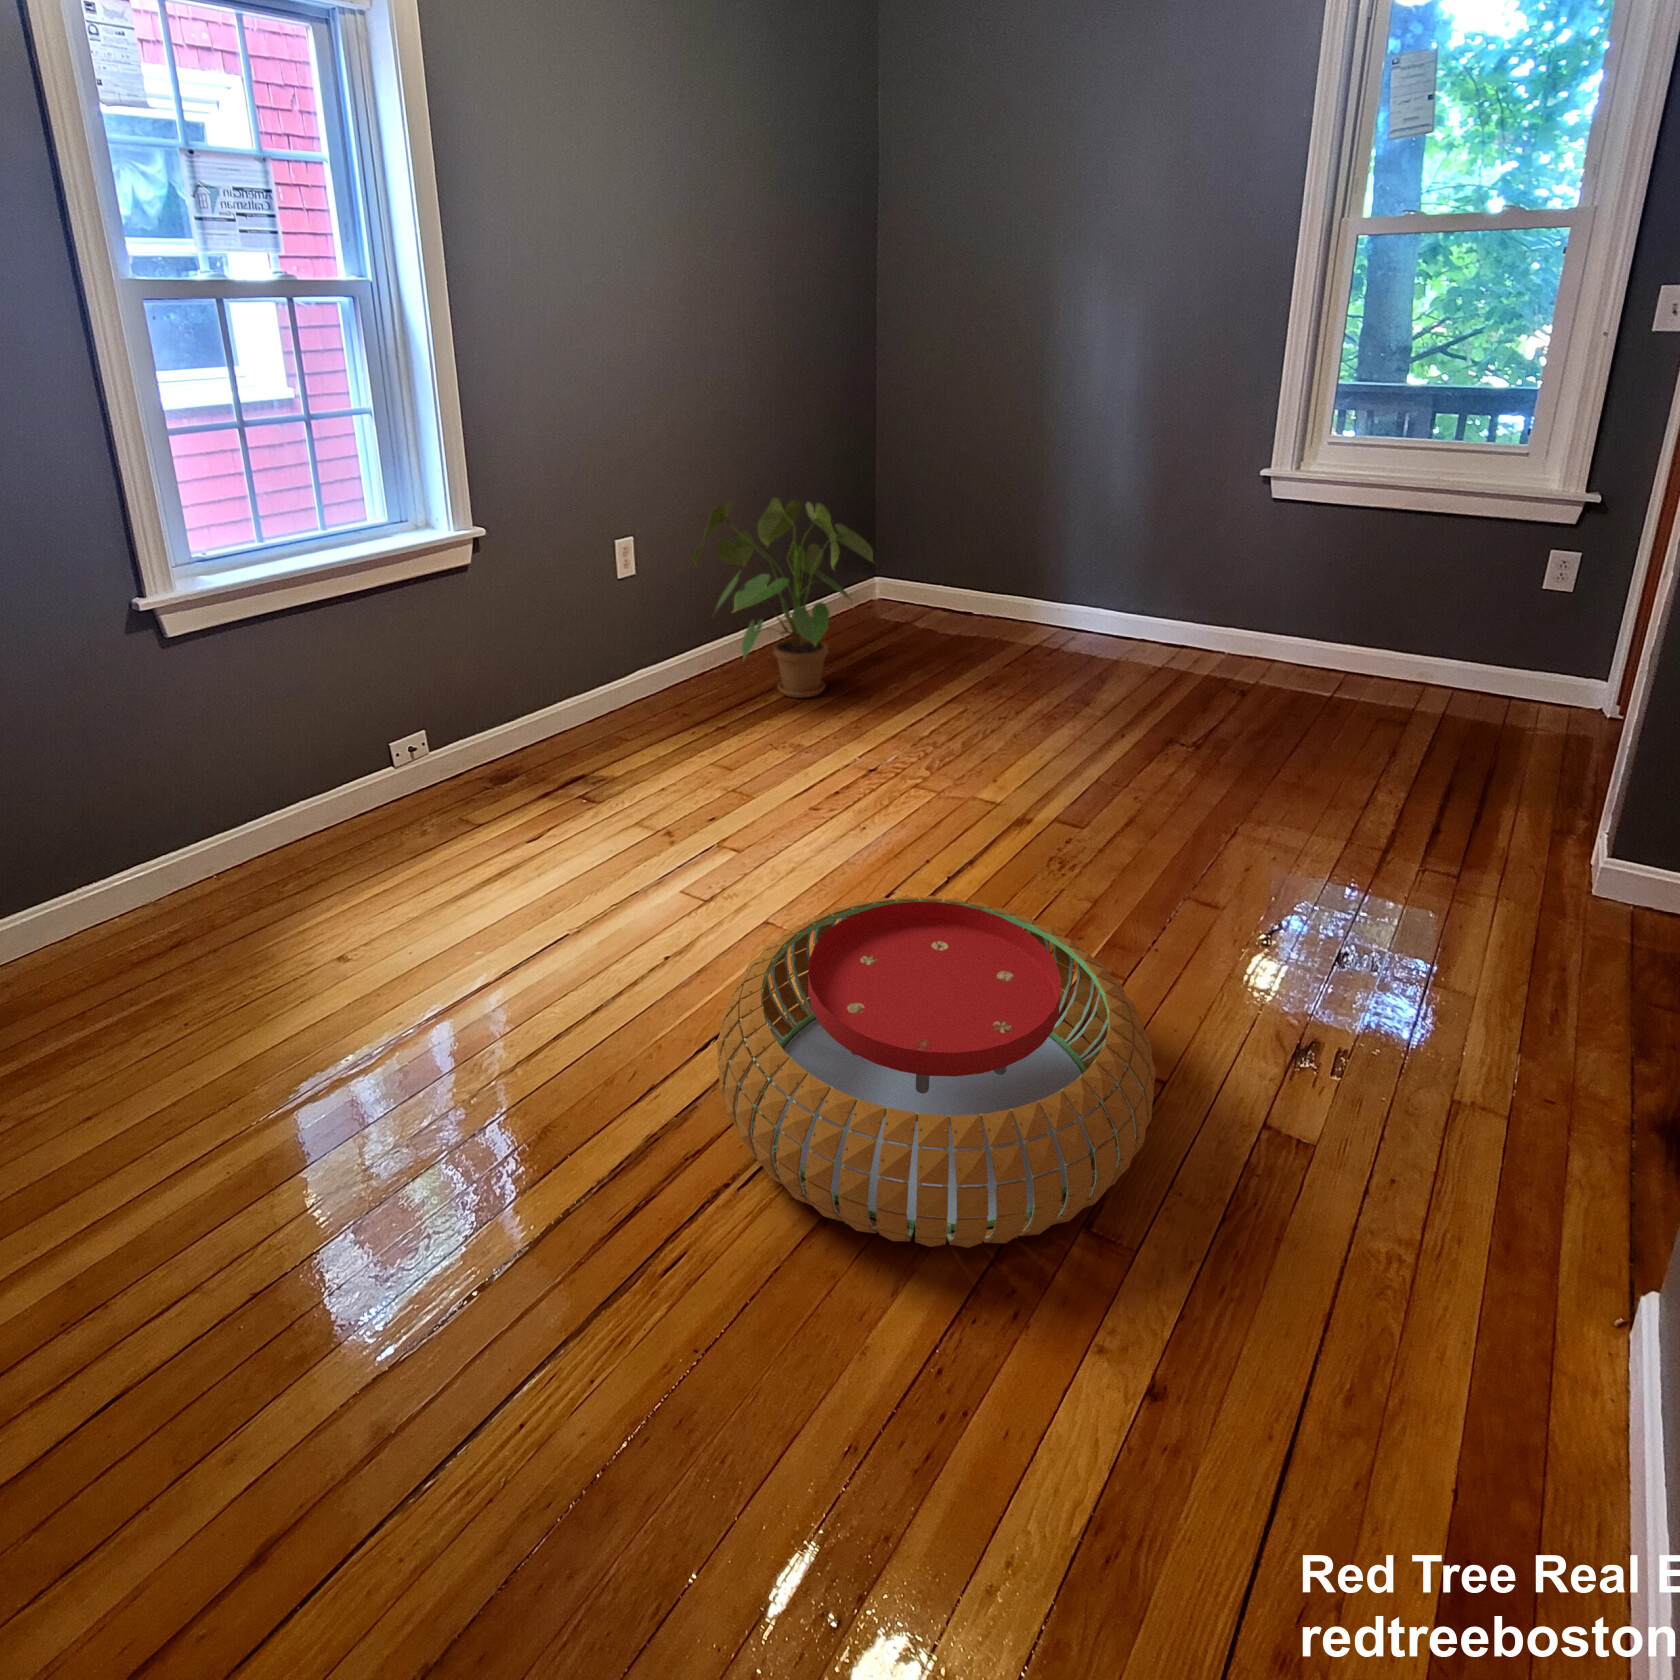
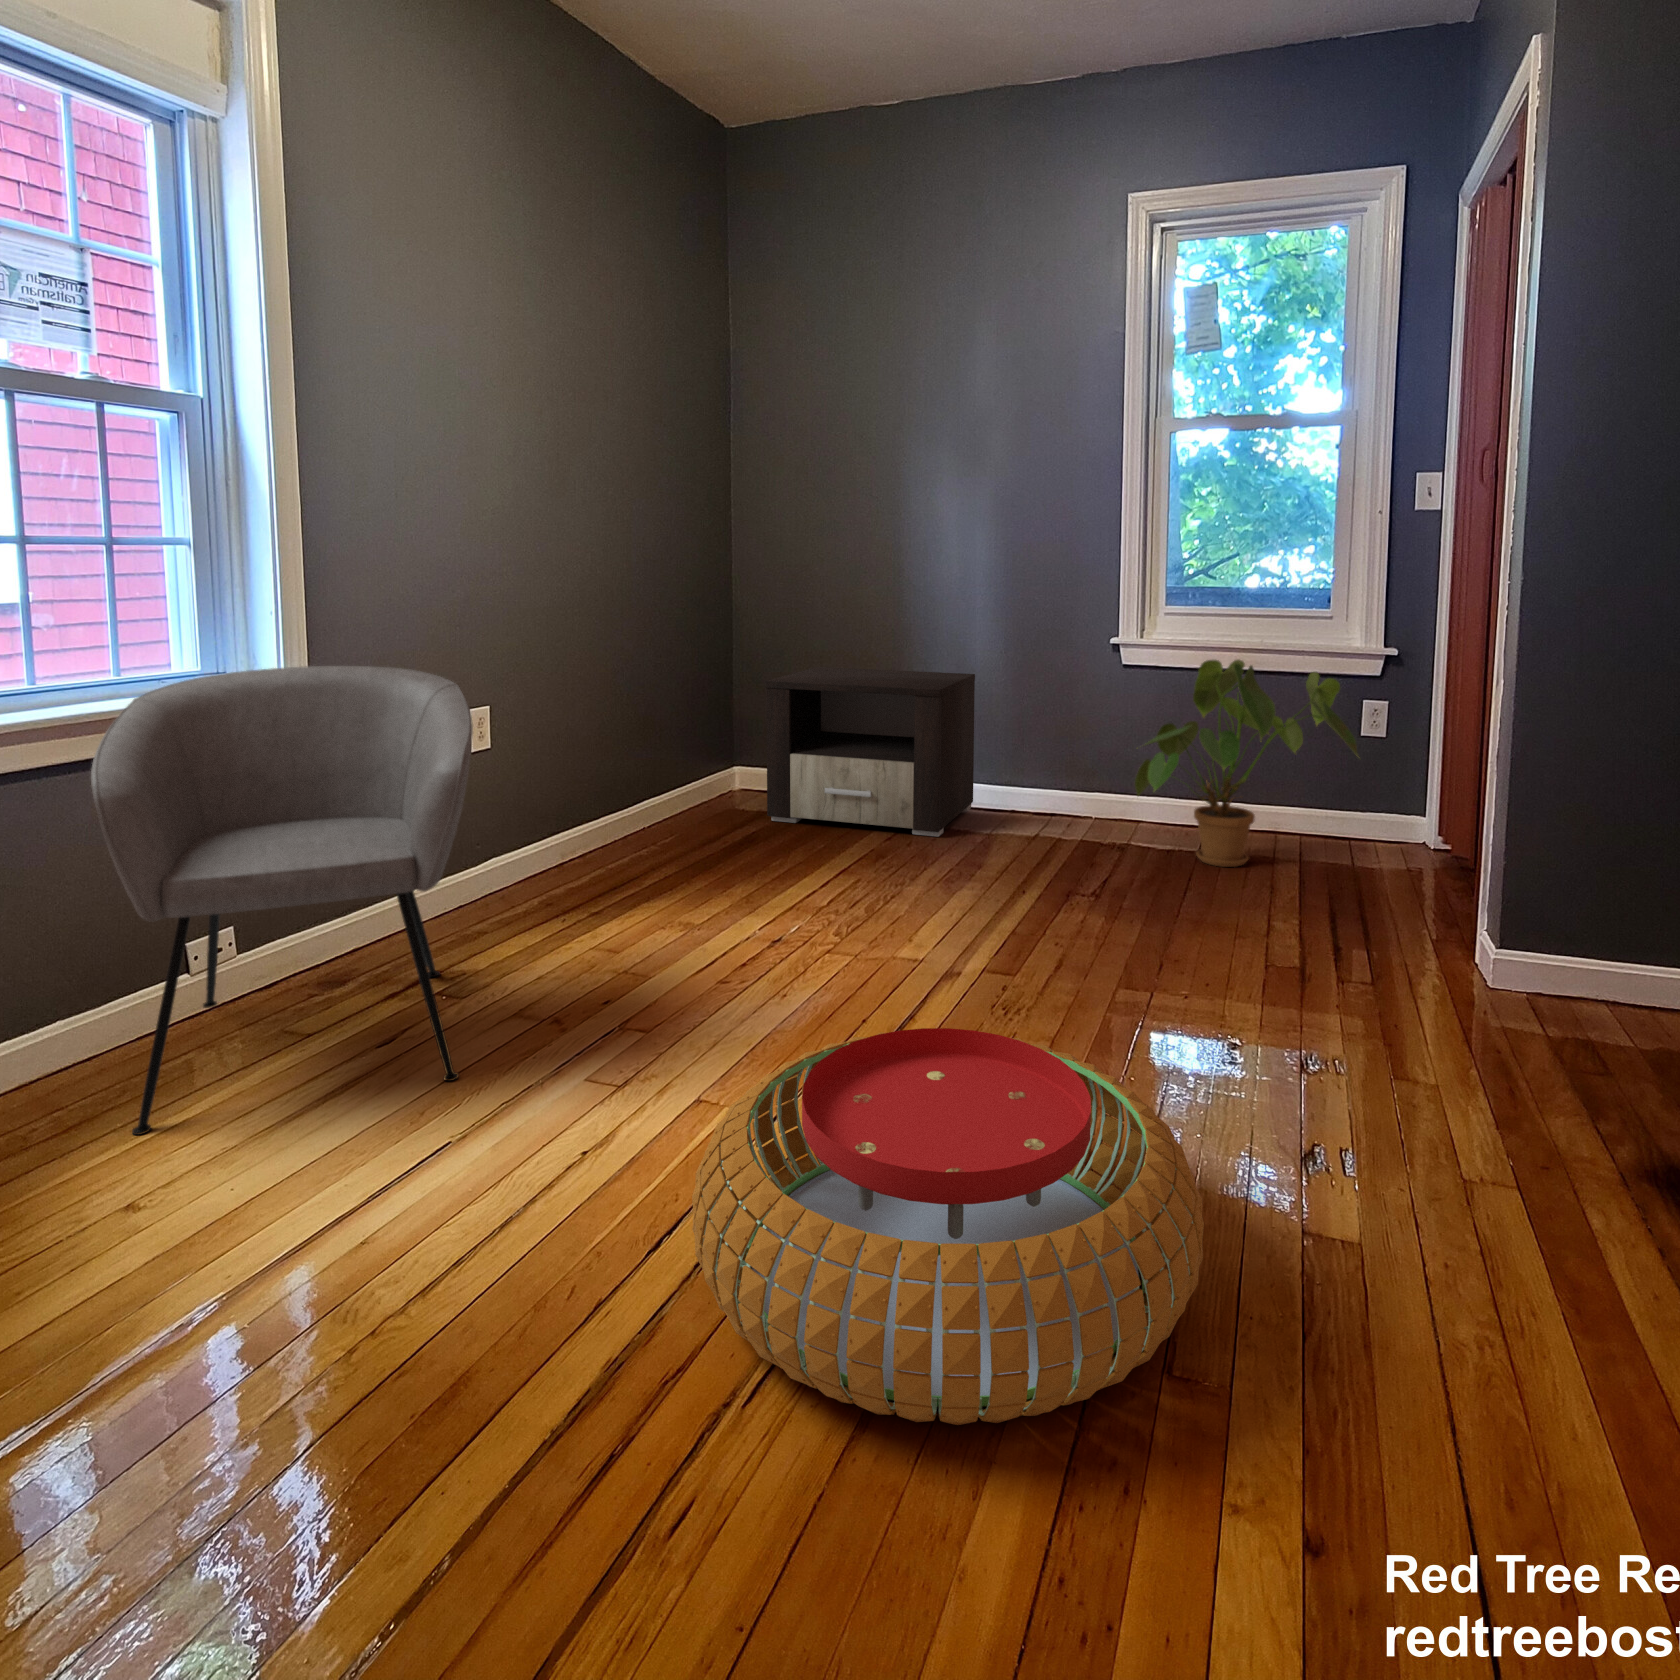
nightstand: none [897,489,1111,667] -> present [765,667,975,837]
house plant: present [692,498,873,698] -> present [1135,660,1357,867]
armchair: none [300,522,592,894] -> present [91,666,473,1135]

